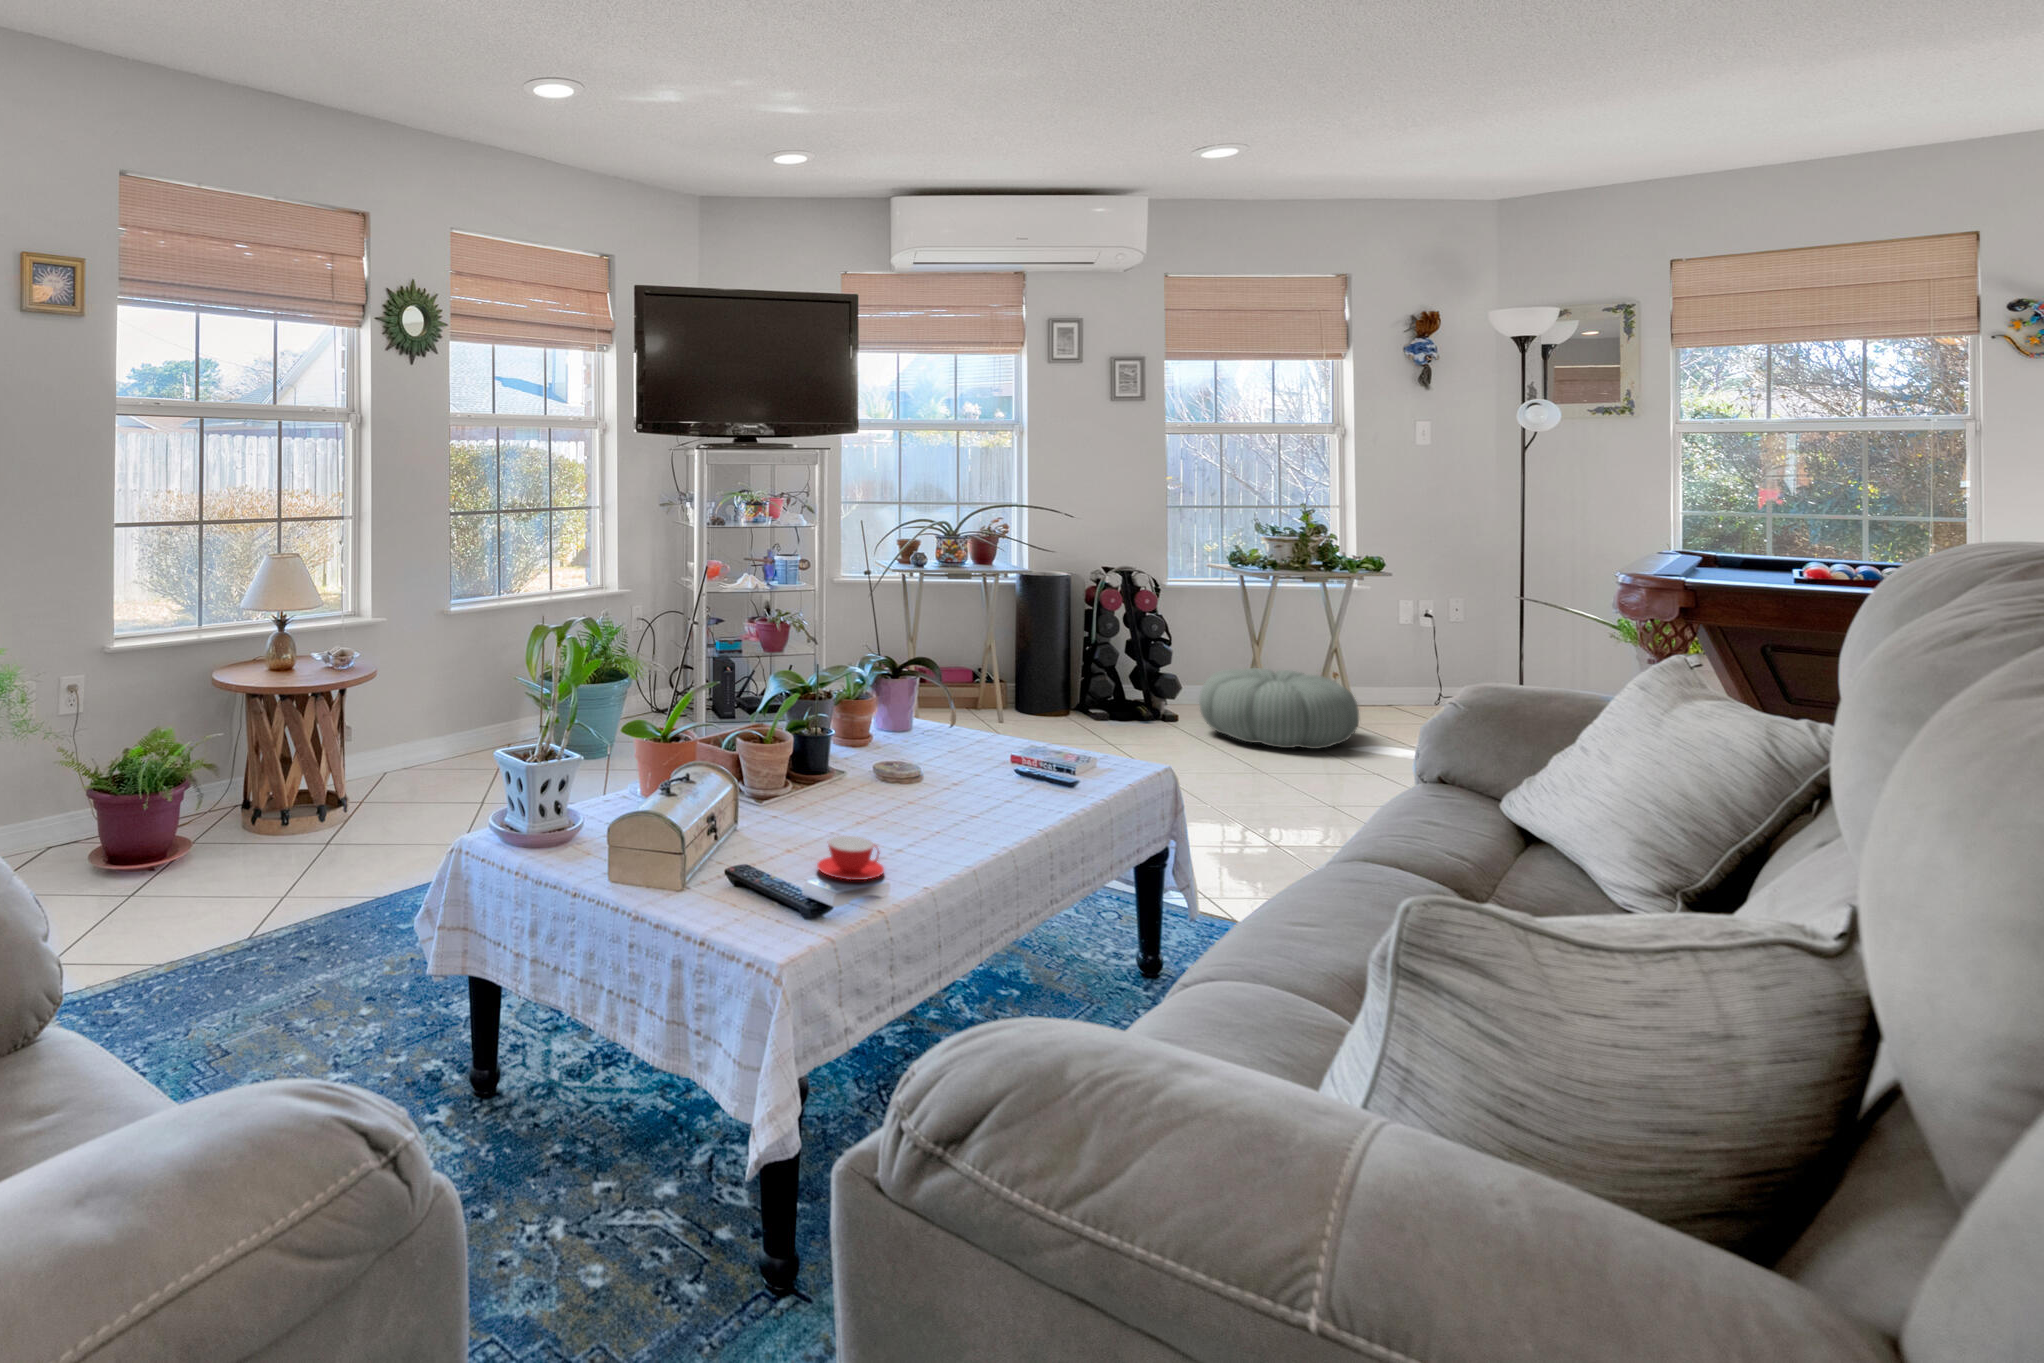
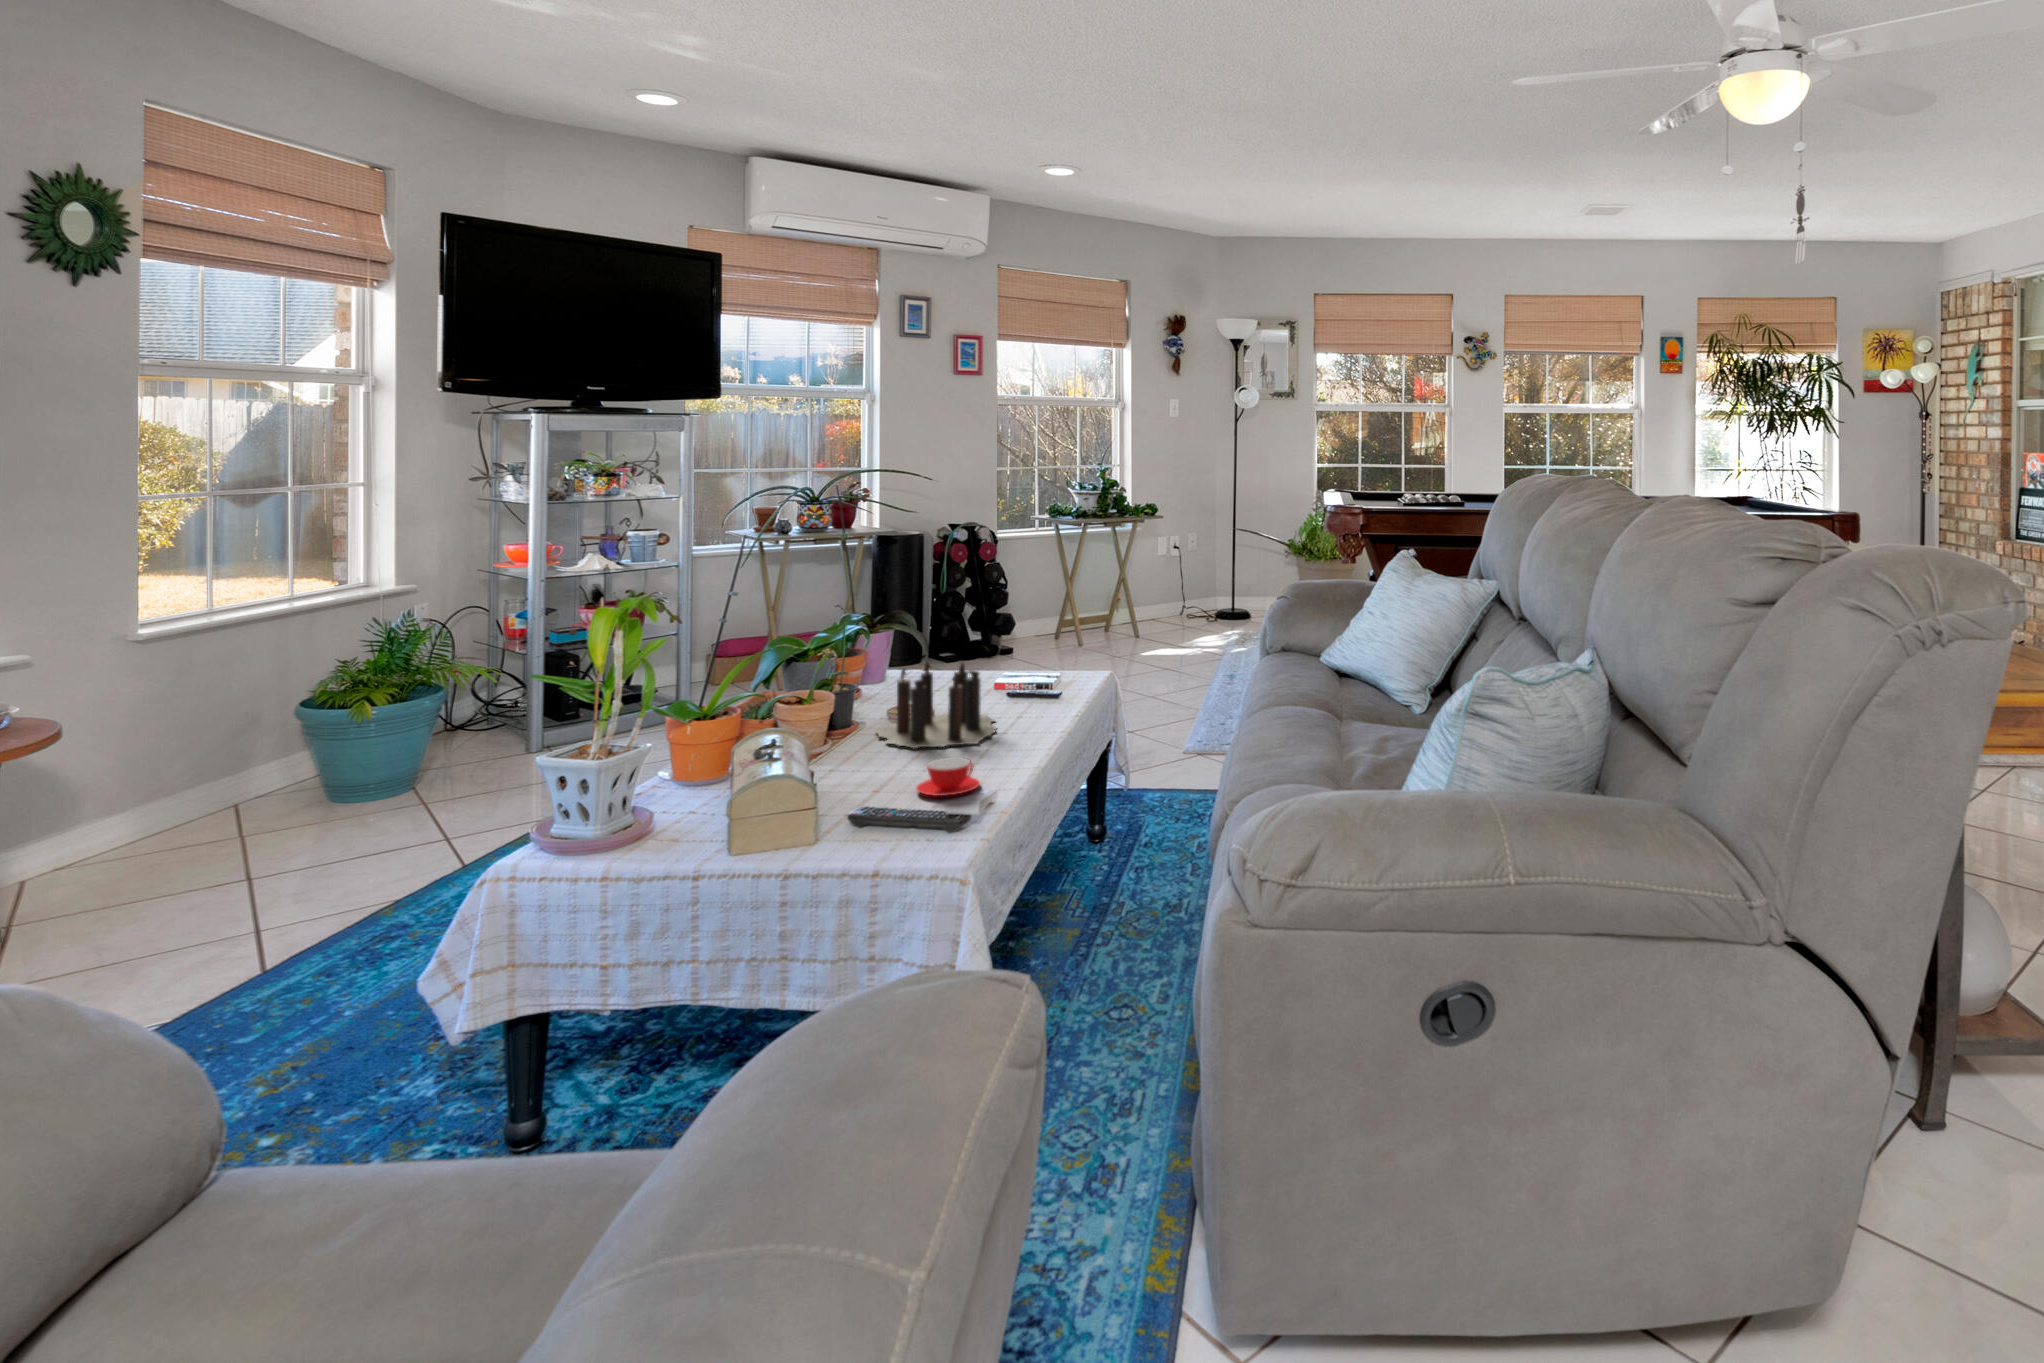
pouf: present [1199,668,1359,749] -> none [1036,597,1151,658]
candle: none [822,723,989,828] -> present [875,661,996,748]

